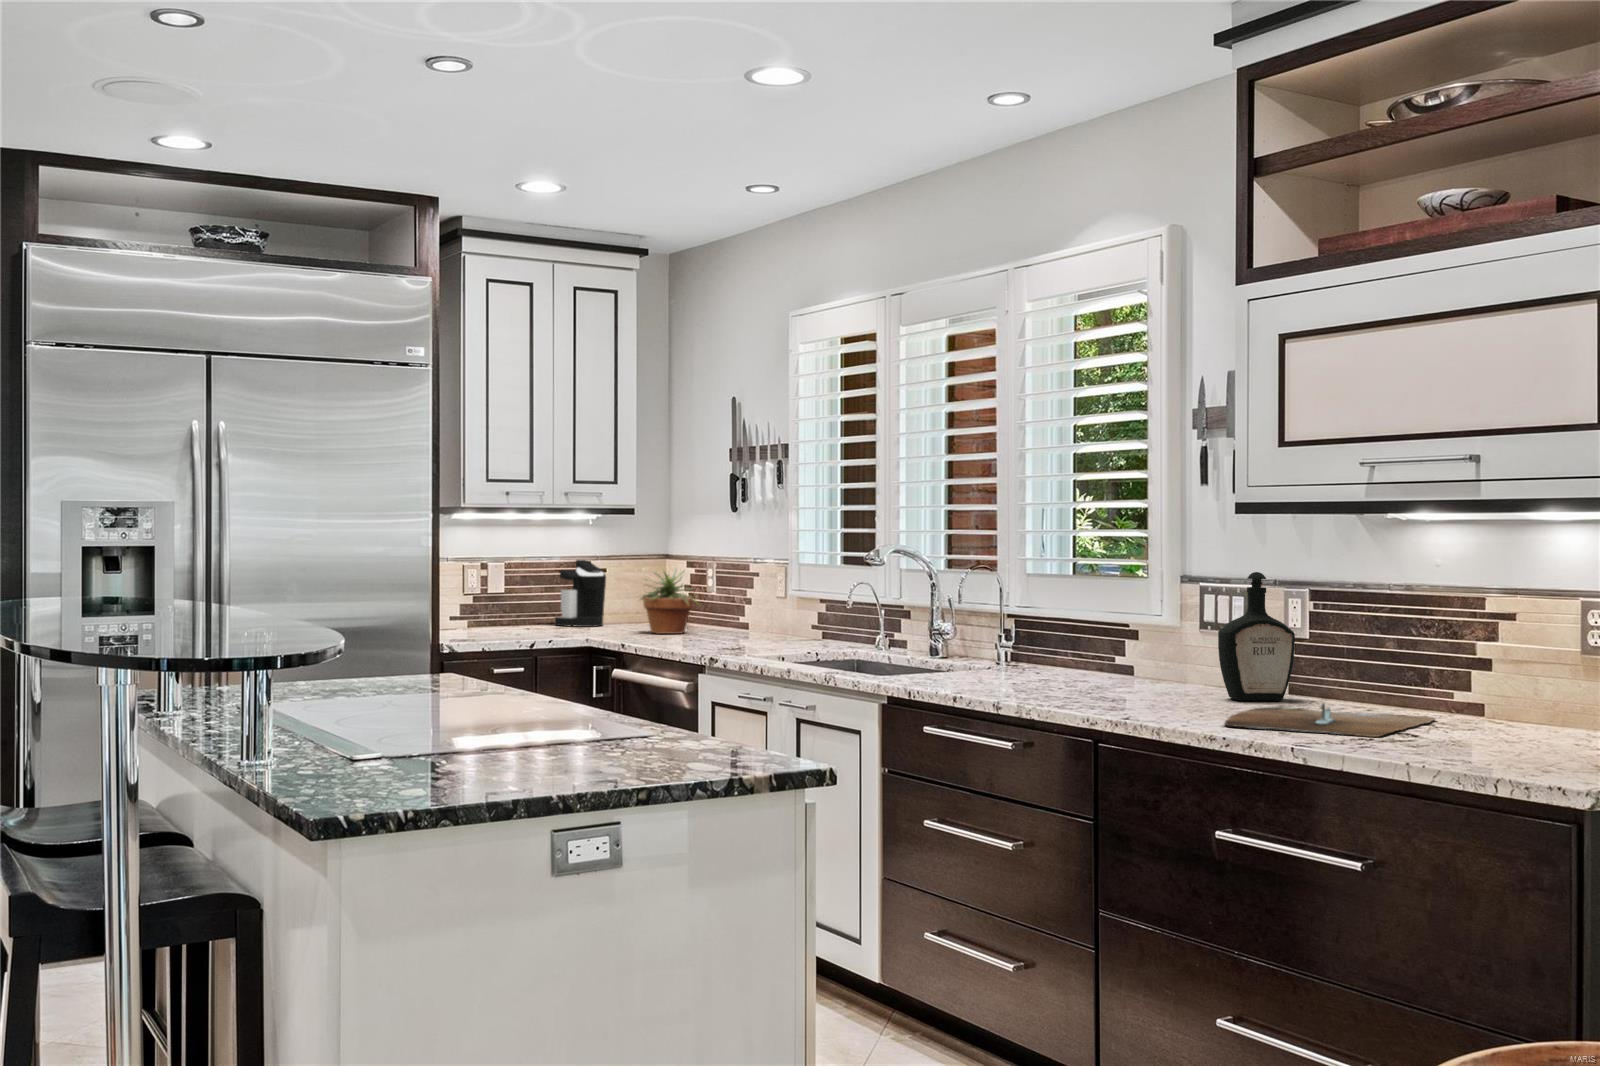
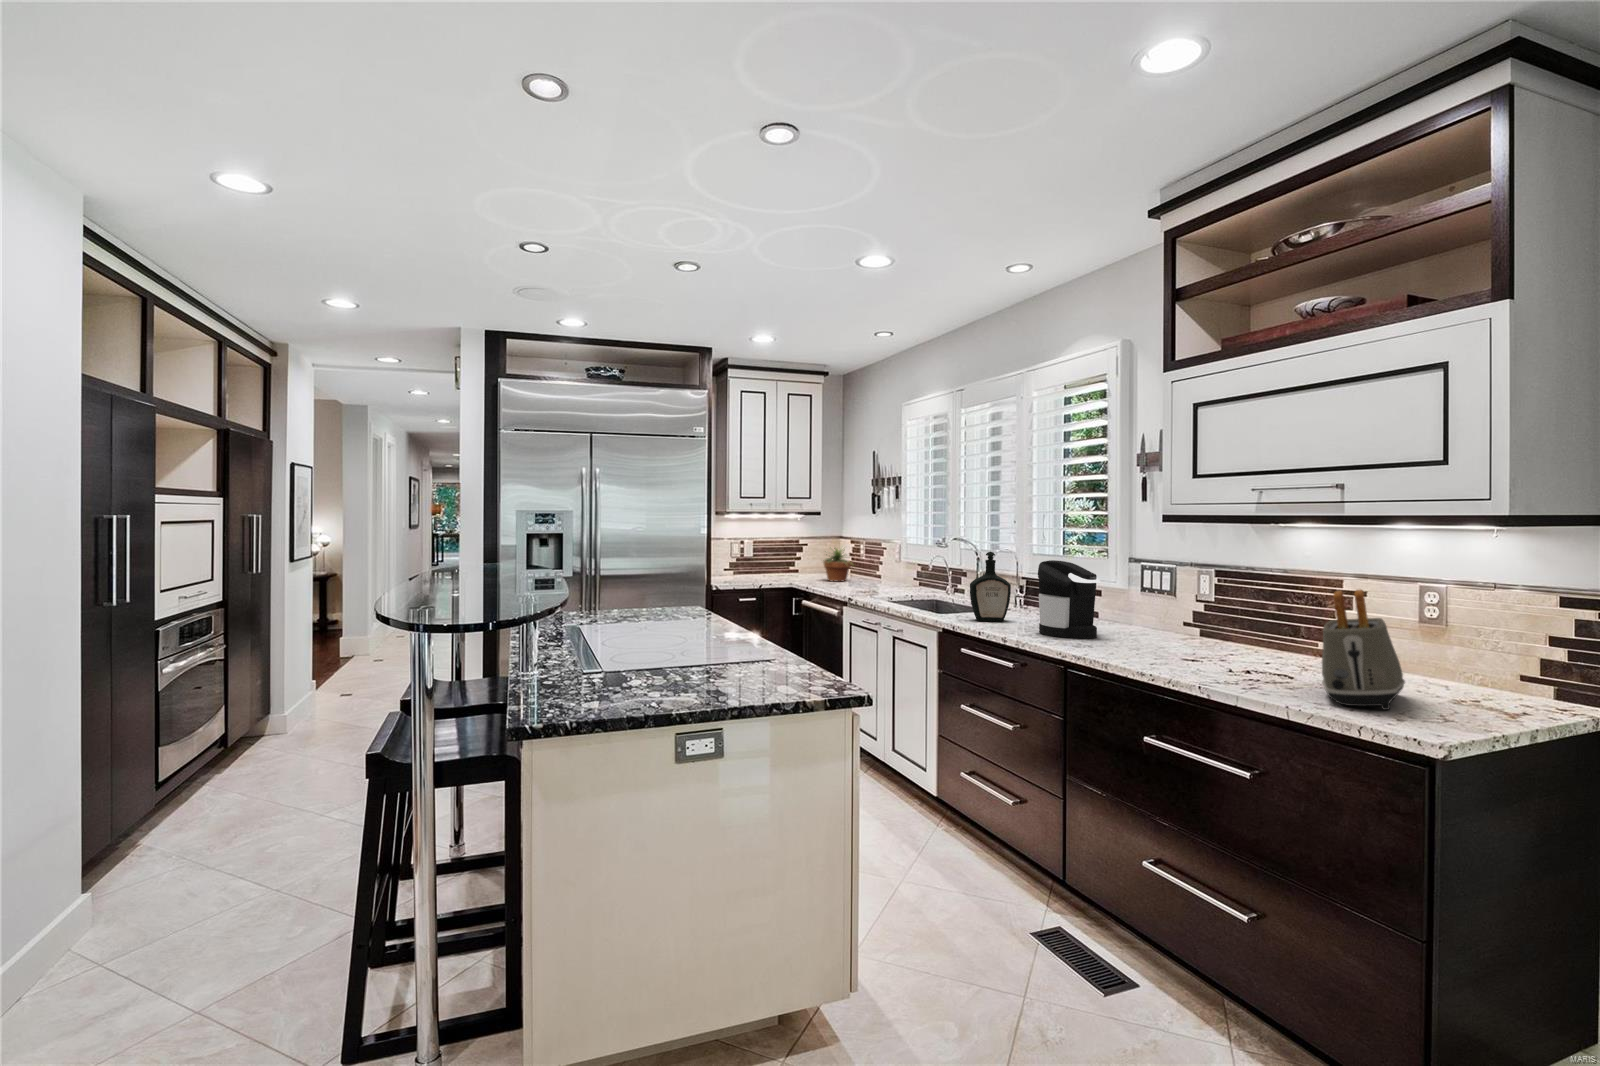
coffee maker: present [555,560,606,627] -> present [1038,560,1100,638]
bottle: present [1218,572,1295,701] -> present [970,552,1011,622]
toaster: none [1454,602,1556,762] -> present [1322,590,1405,710]
cutting board: present [1225,703,1435,737] -> none [1151,647,1306,678]

